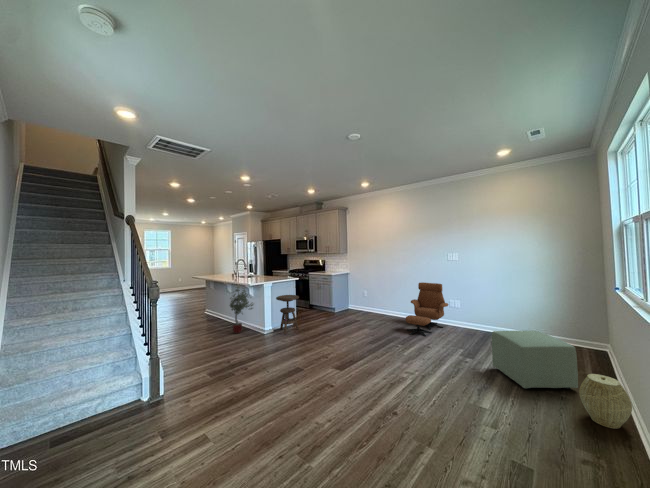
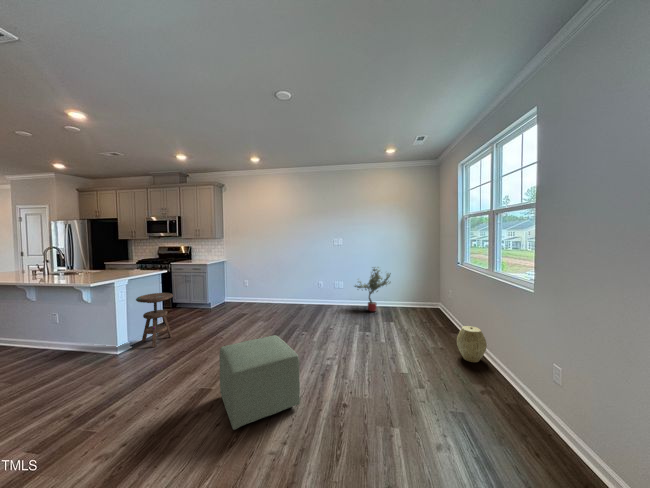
lounge chair: present [406,282,448,336] -> none [300,267,335,320]
potted tree: present [230,287,253,333] -> present [355,267,391,312]
ottoman: present [492,331,578,389] -> present [219,335,300,430]

